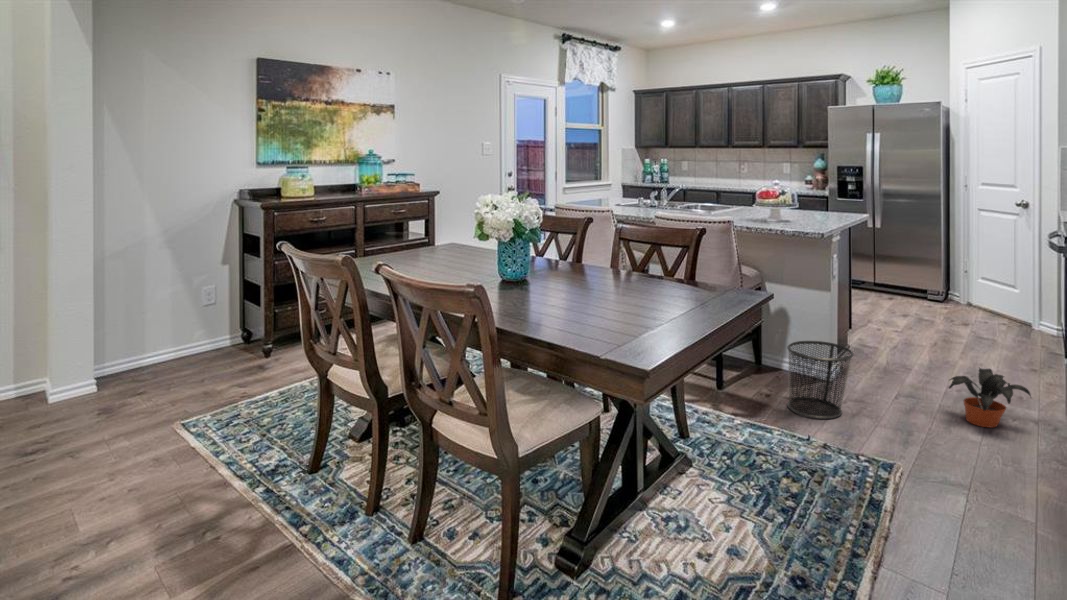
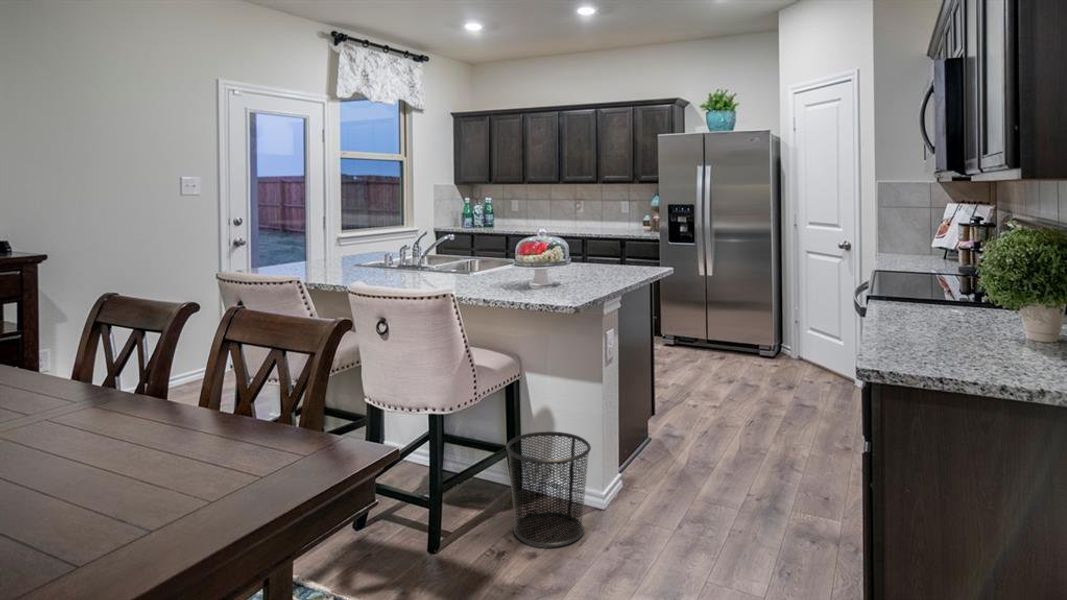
potted plant: present [949,368,1031,428] -> none [713,462,812,548]

